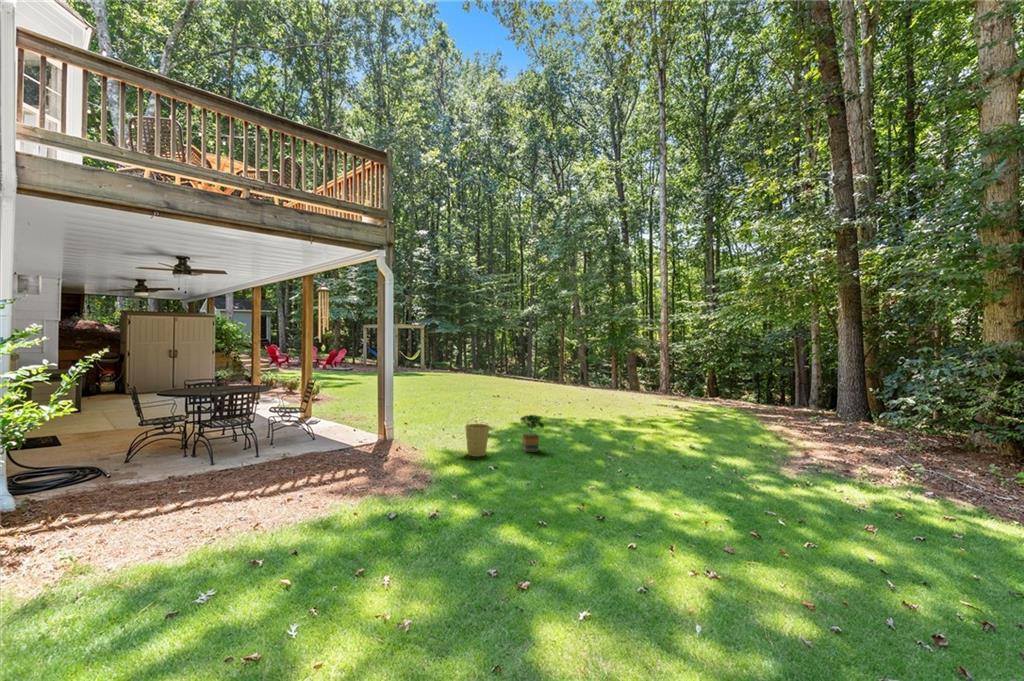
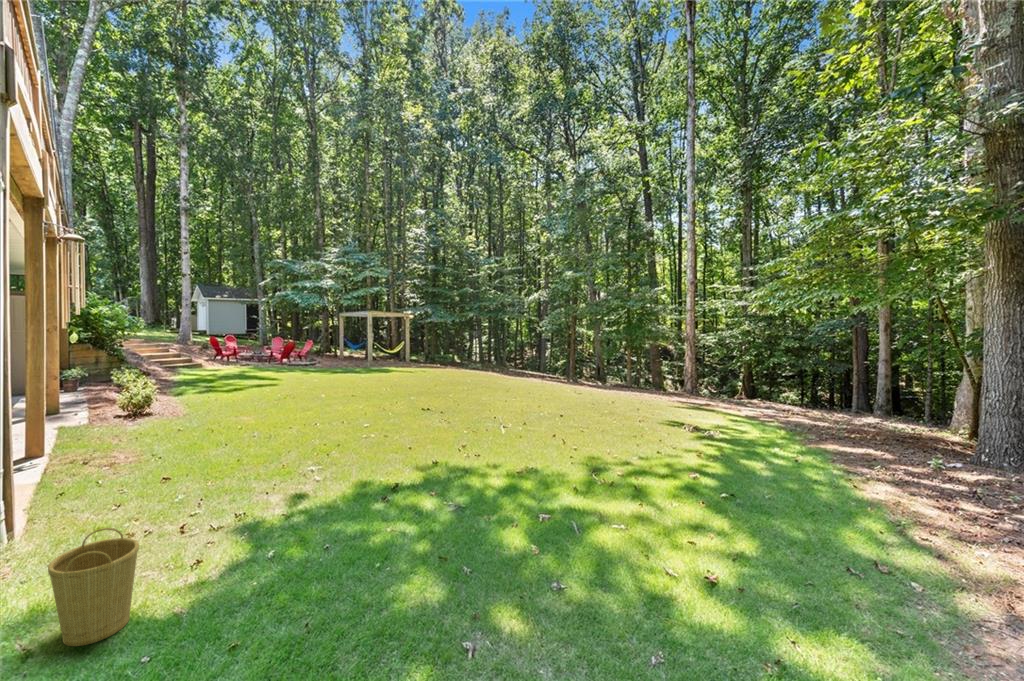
potted tree: present [520,415,544,452] -> none [245,509,312,614]

